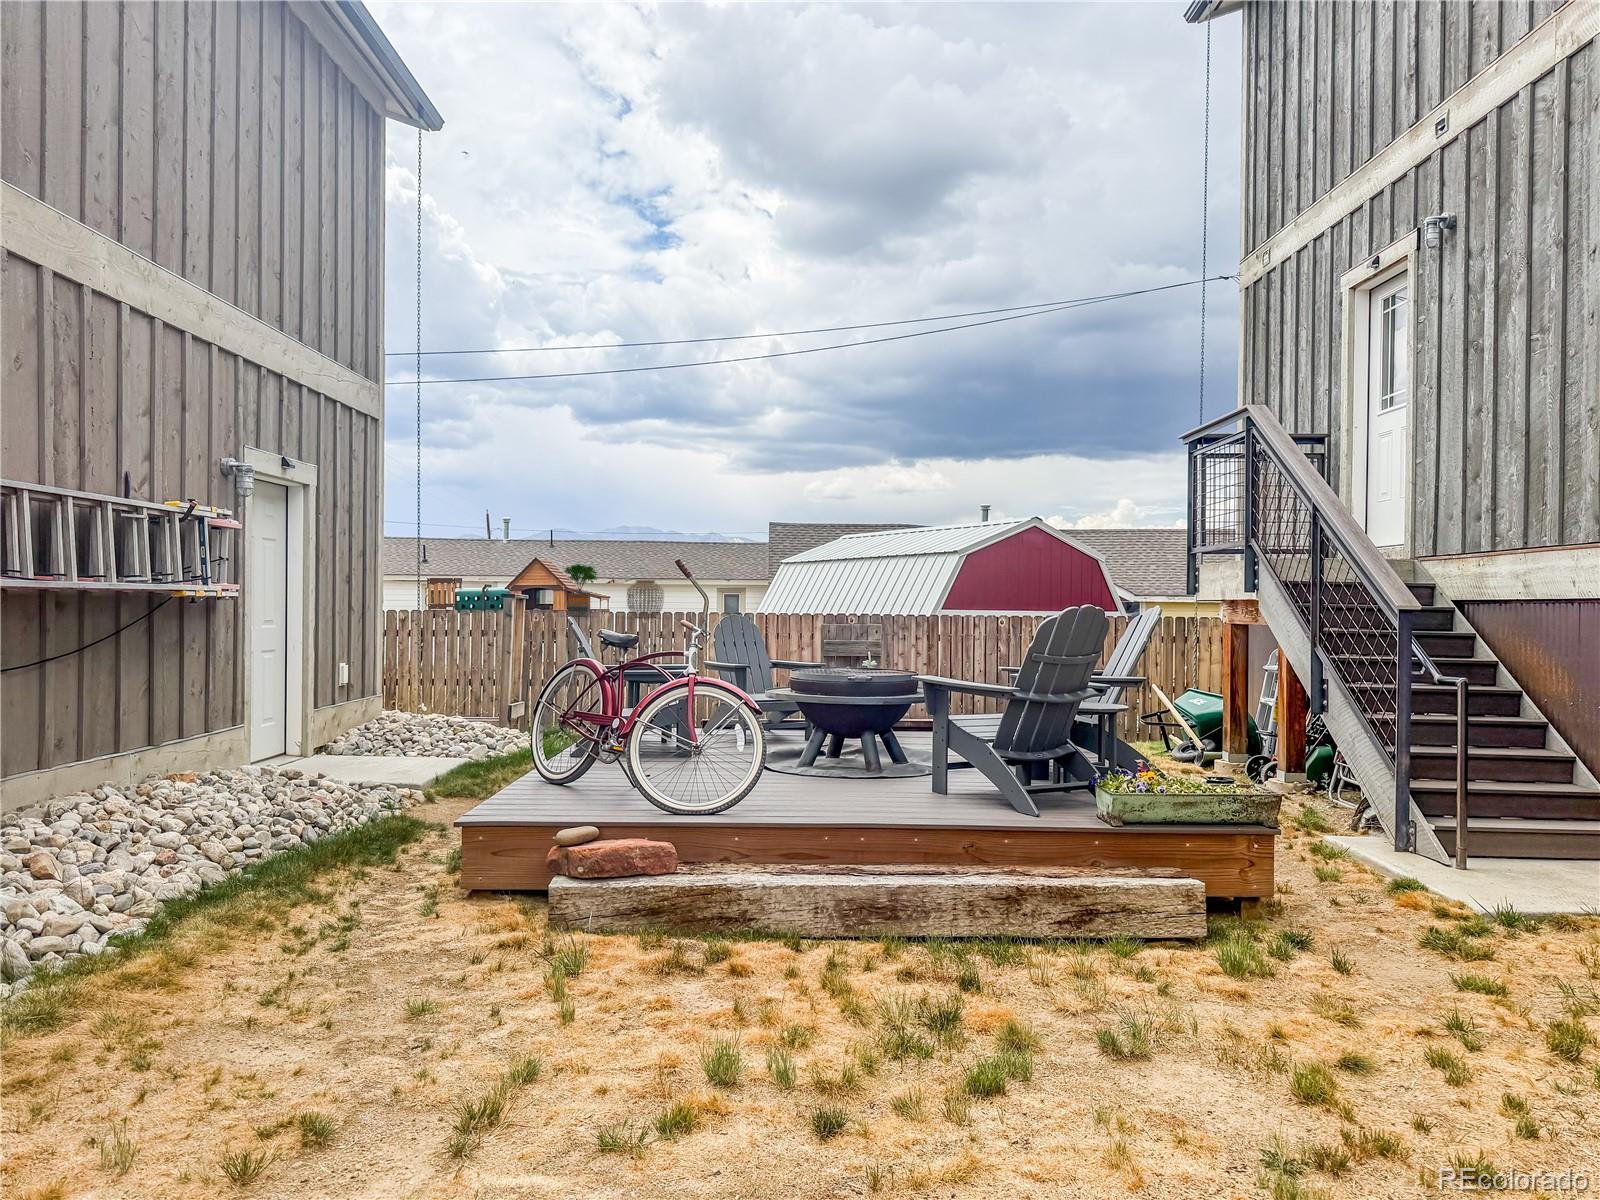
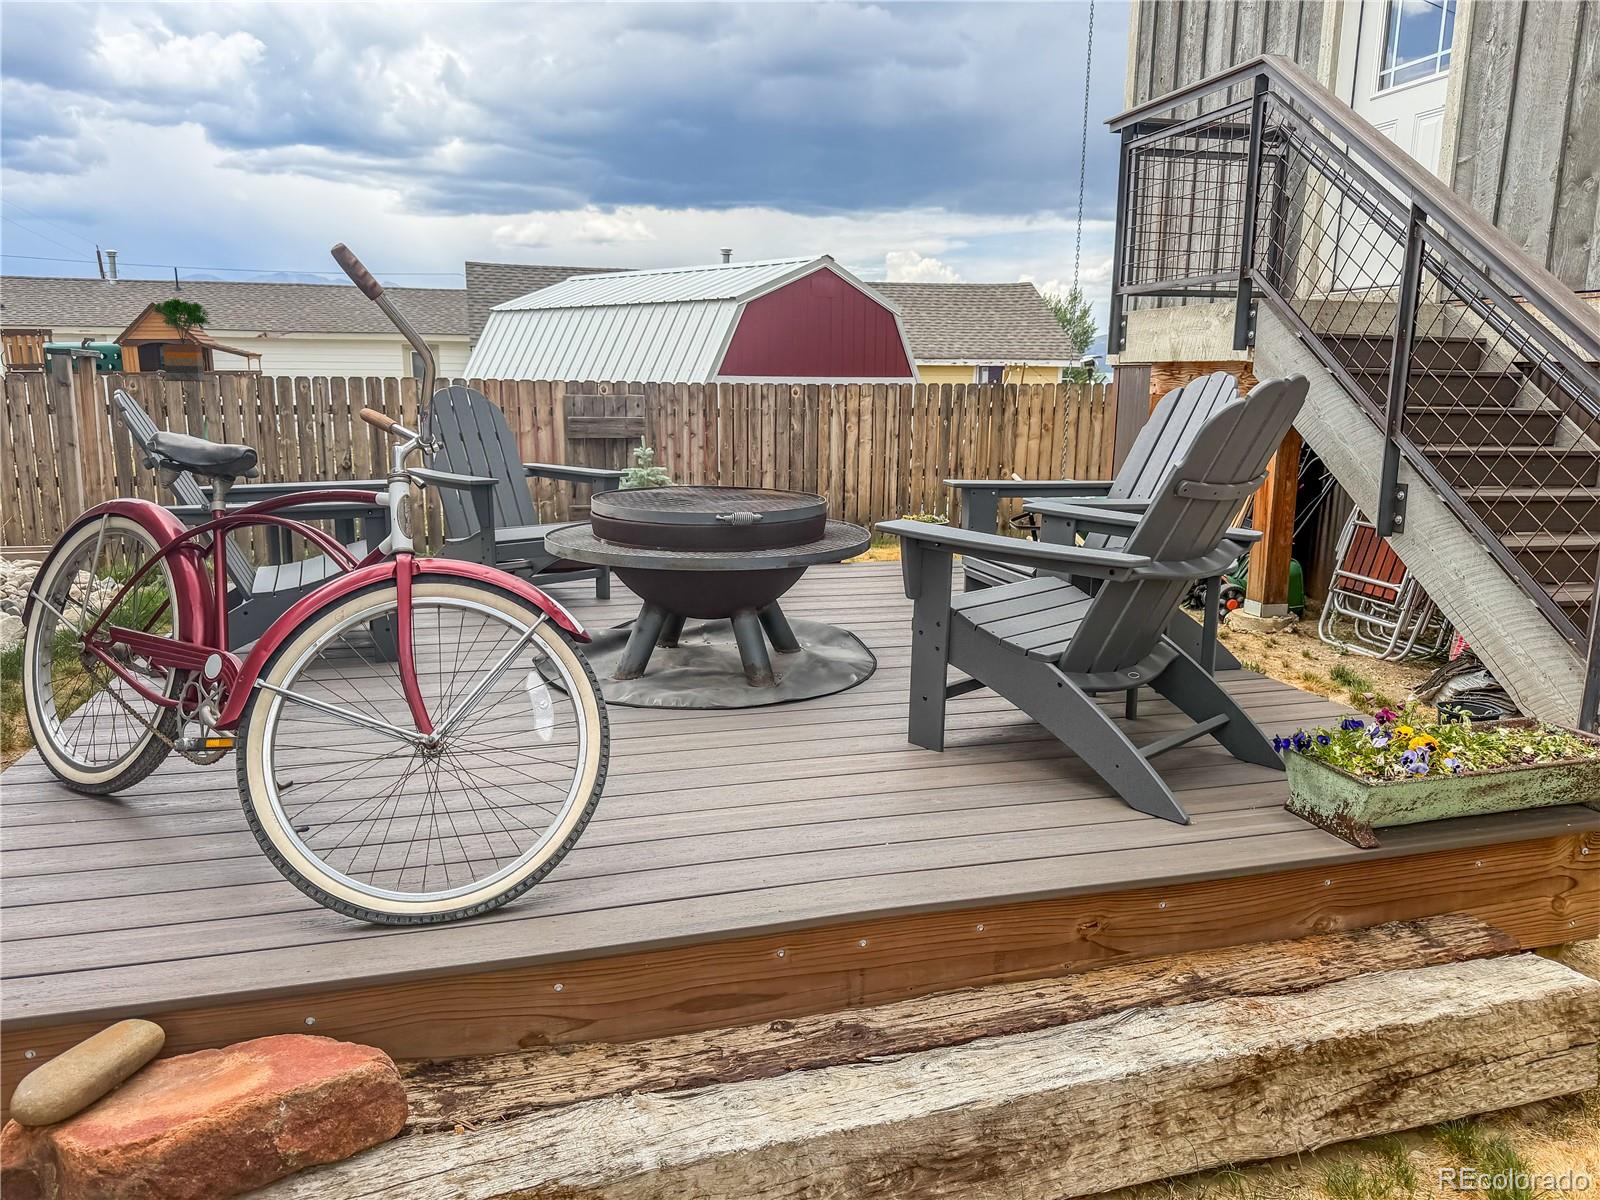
woven basket: present [627,580,663,618] -> none [260,326,321,384]

